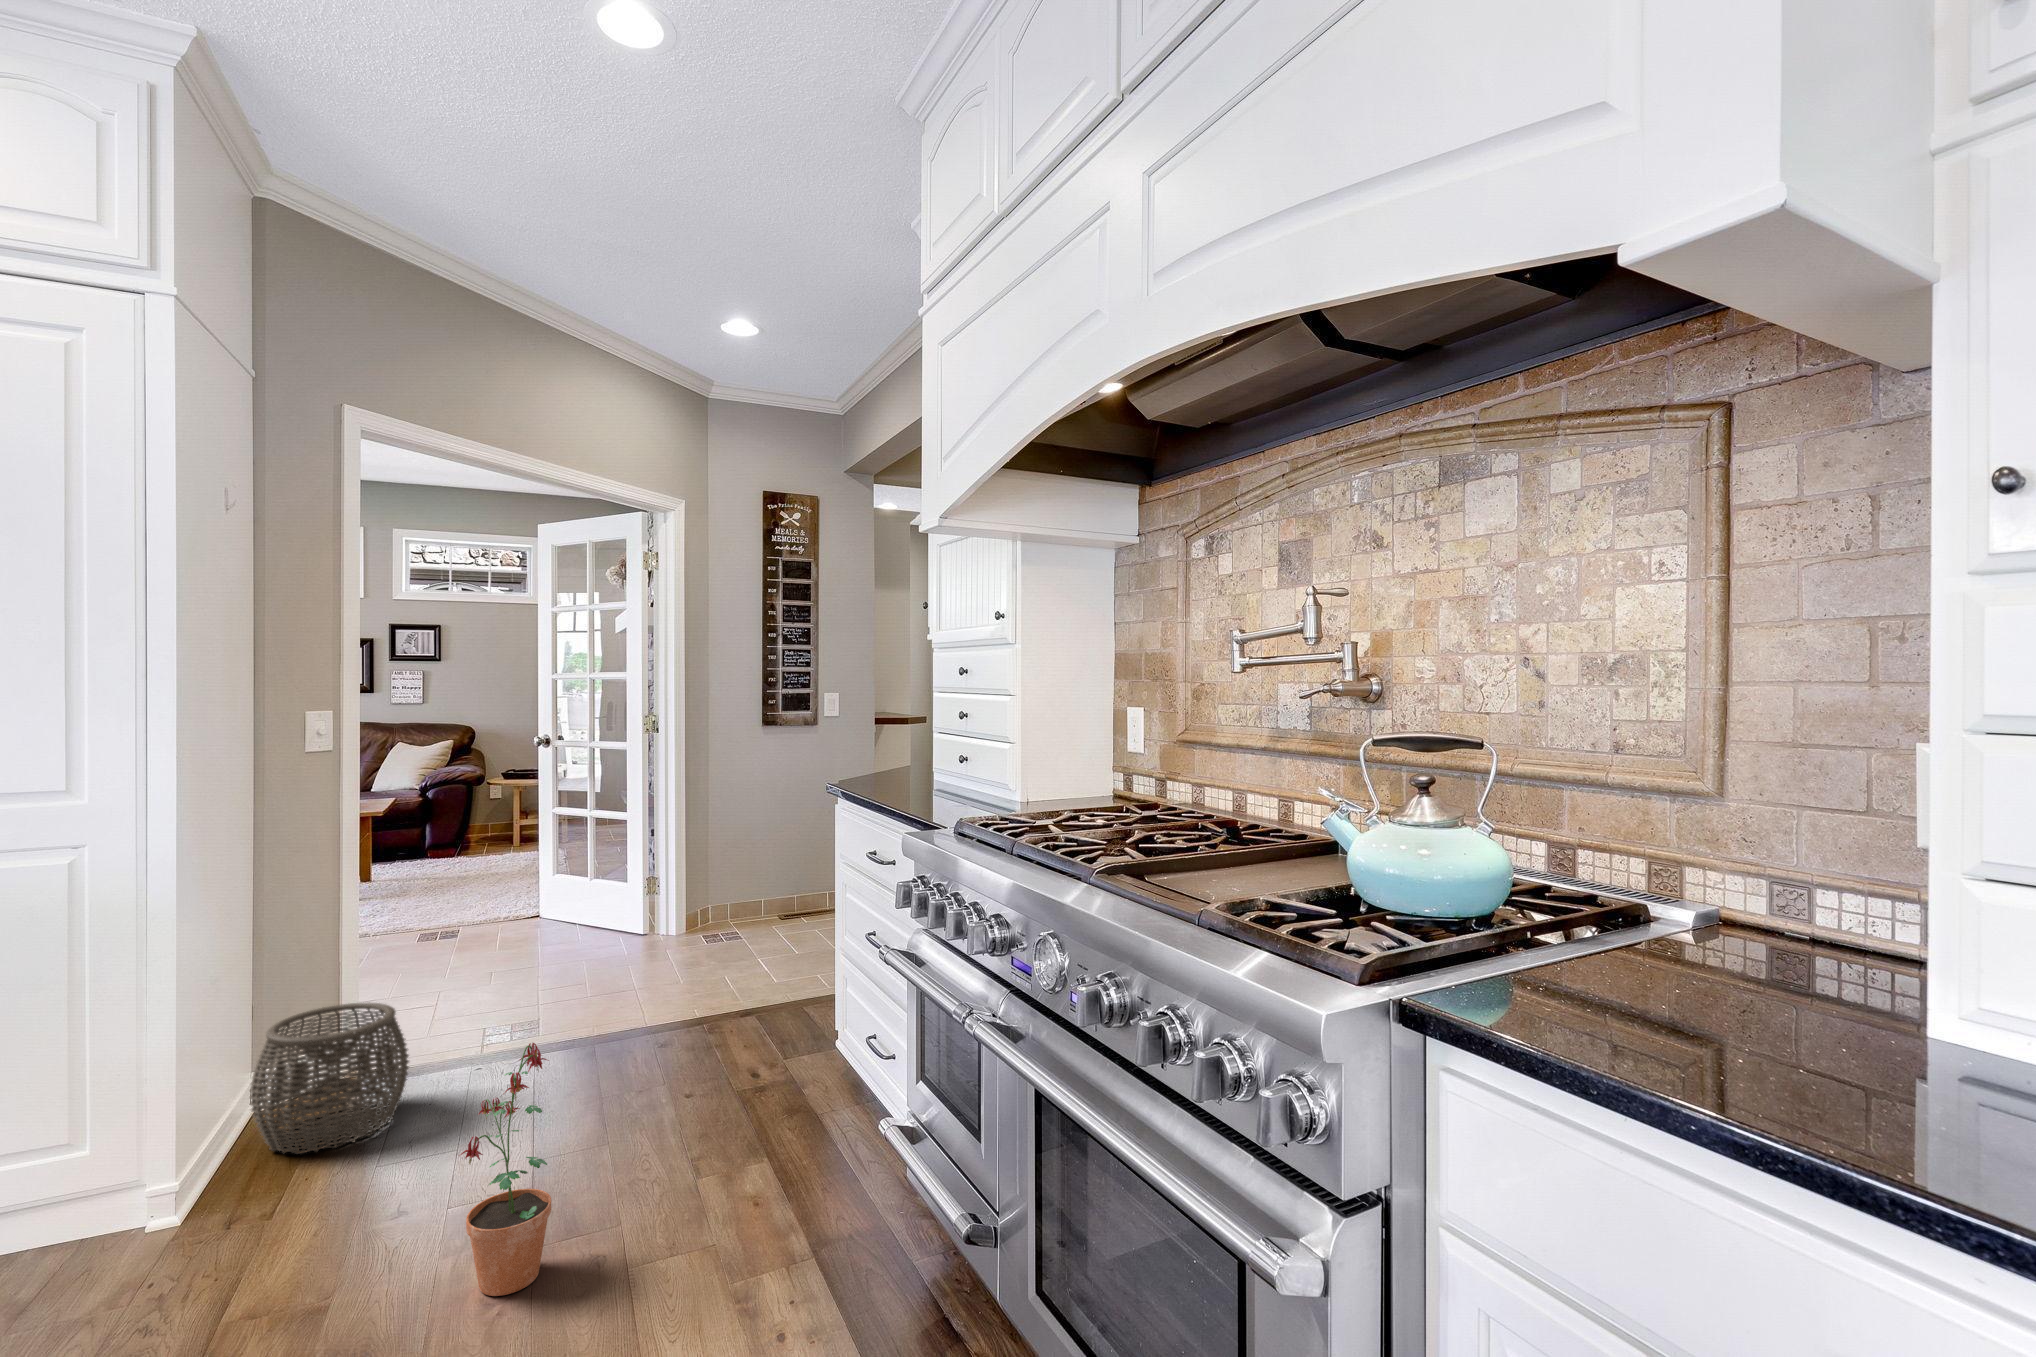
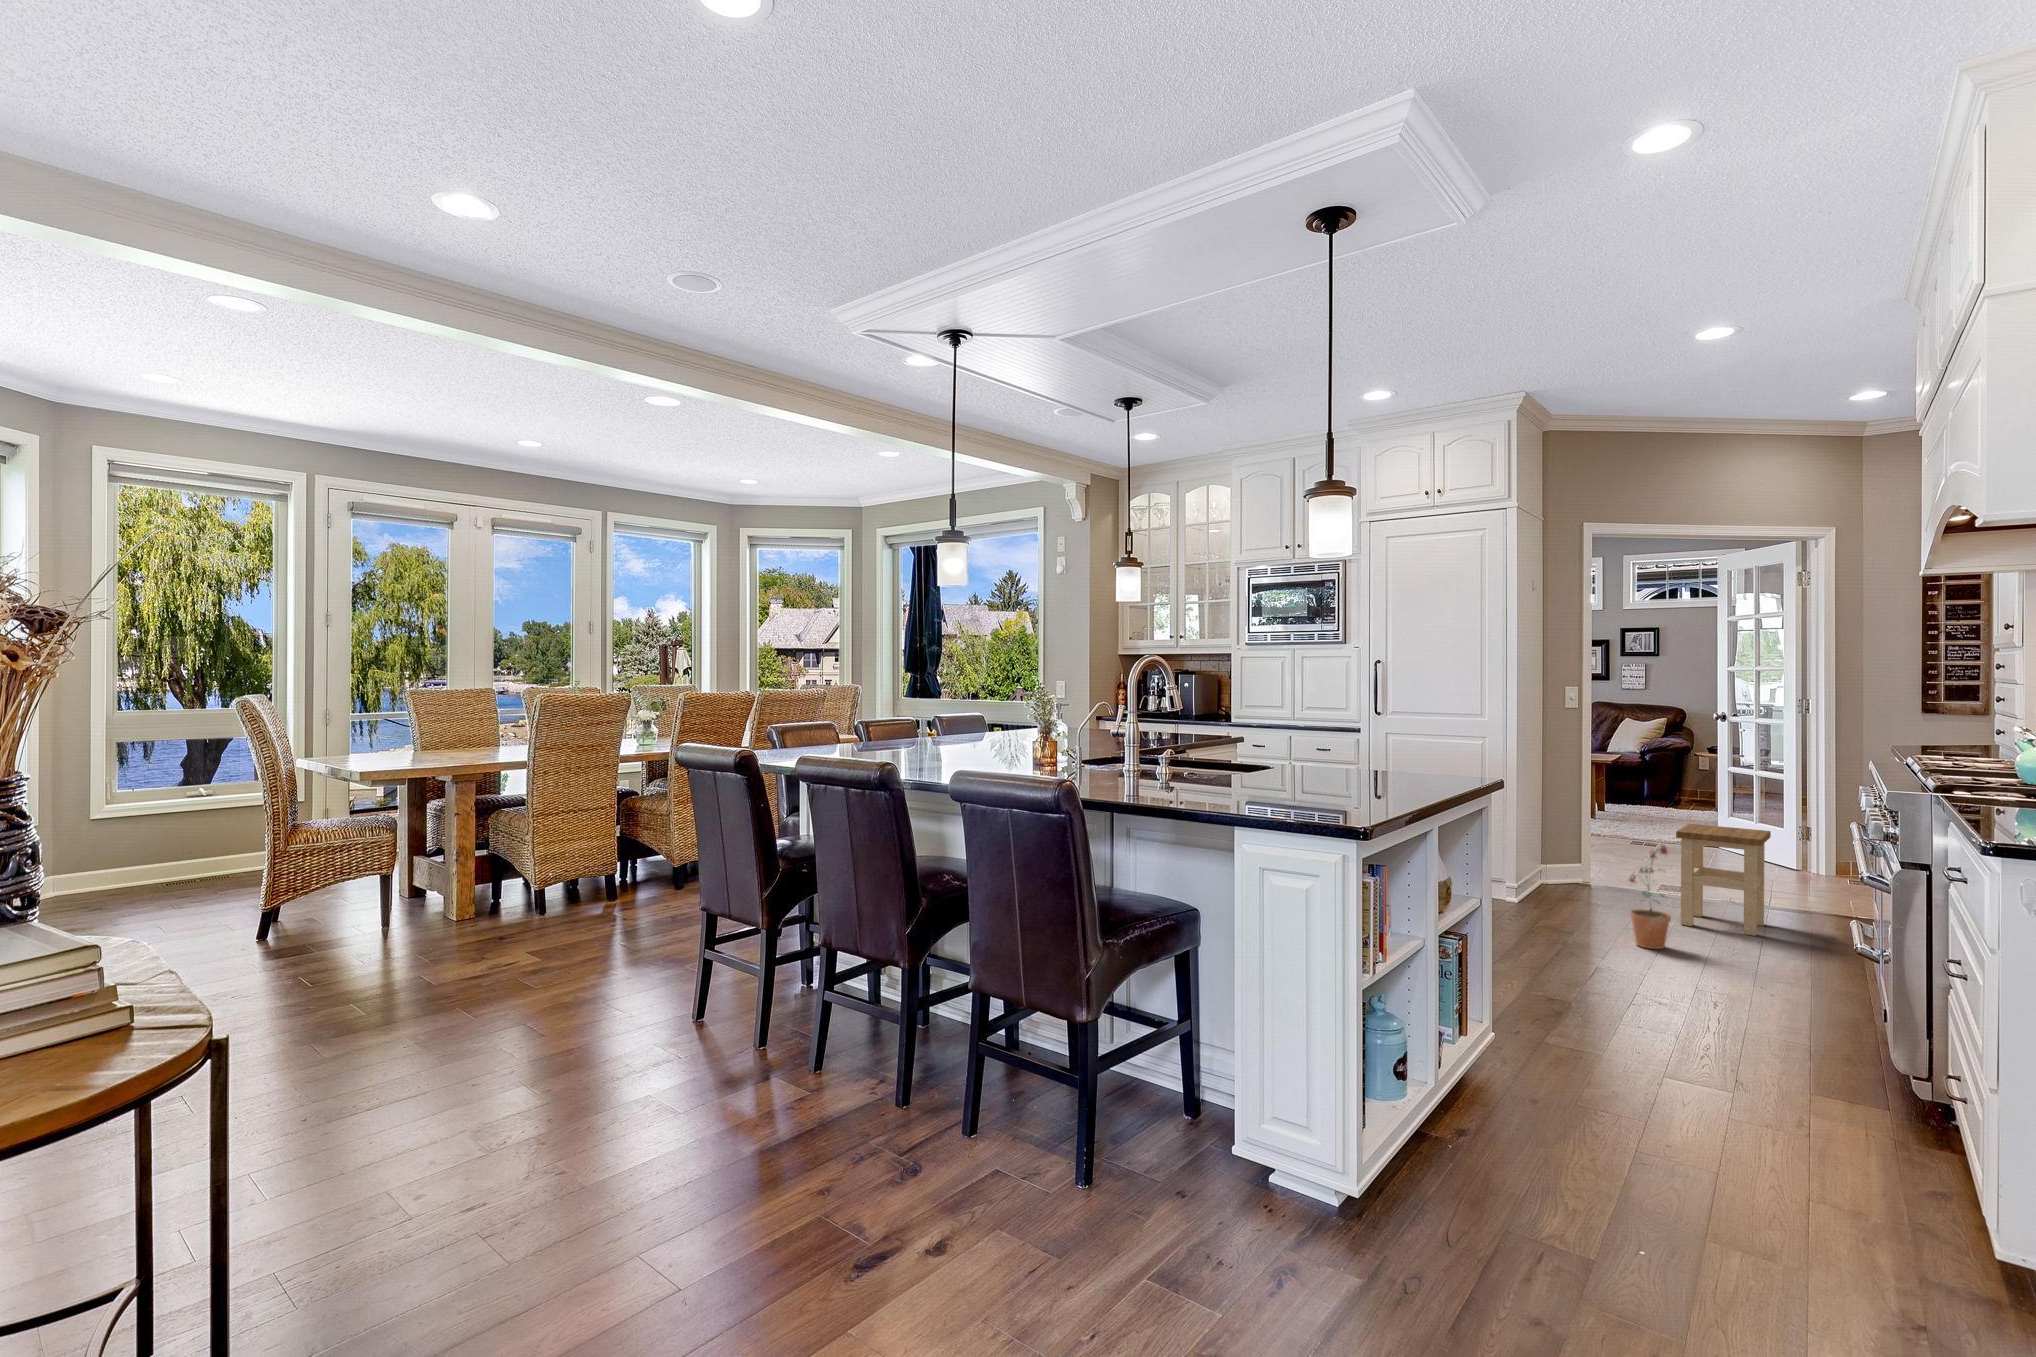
stool: none [538,938,676,1157] -> present [1676,824,1771,936]
woven basket: present [249,1002,409,1154] -> none [1540,835,1614,899]

